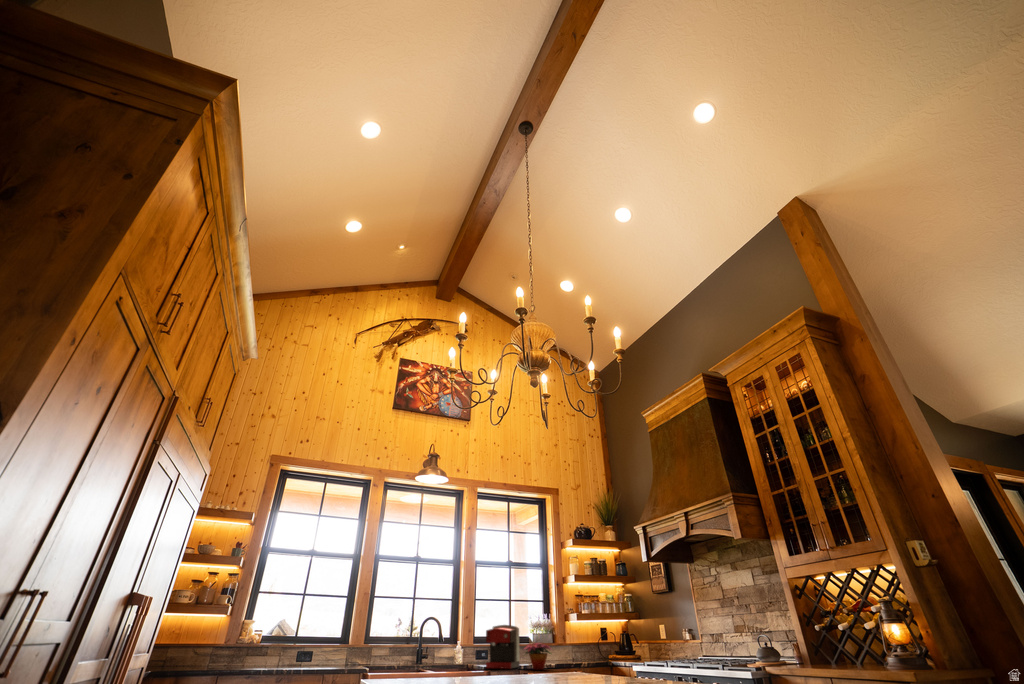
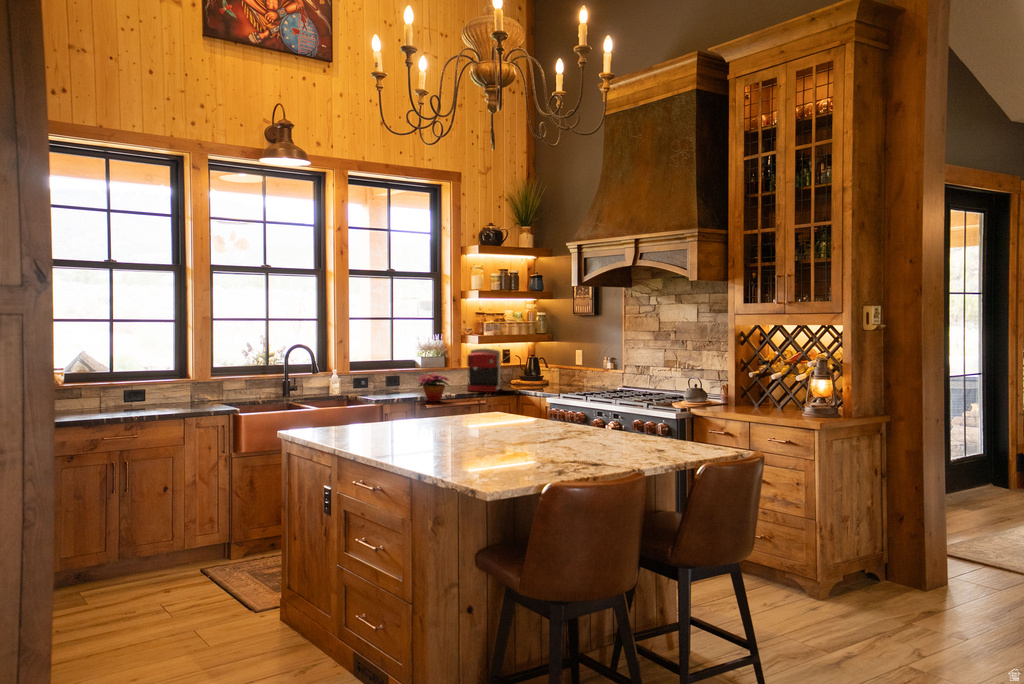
coffee maker: present [486,625,520,669] -> present [467,349,500,392]

